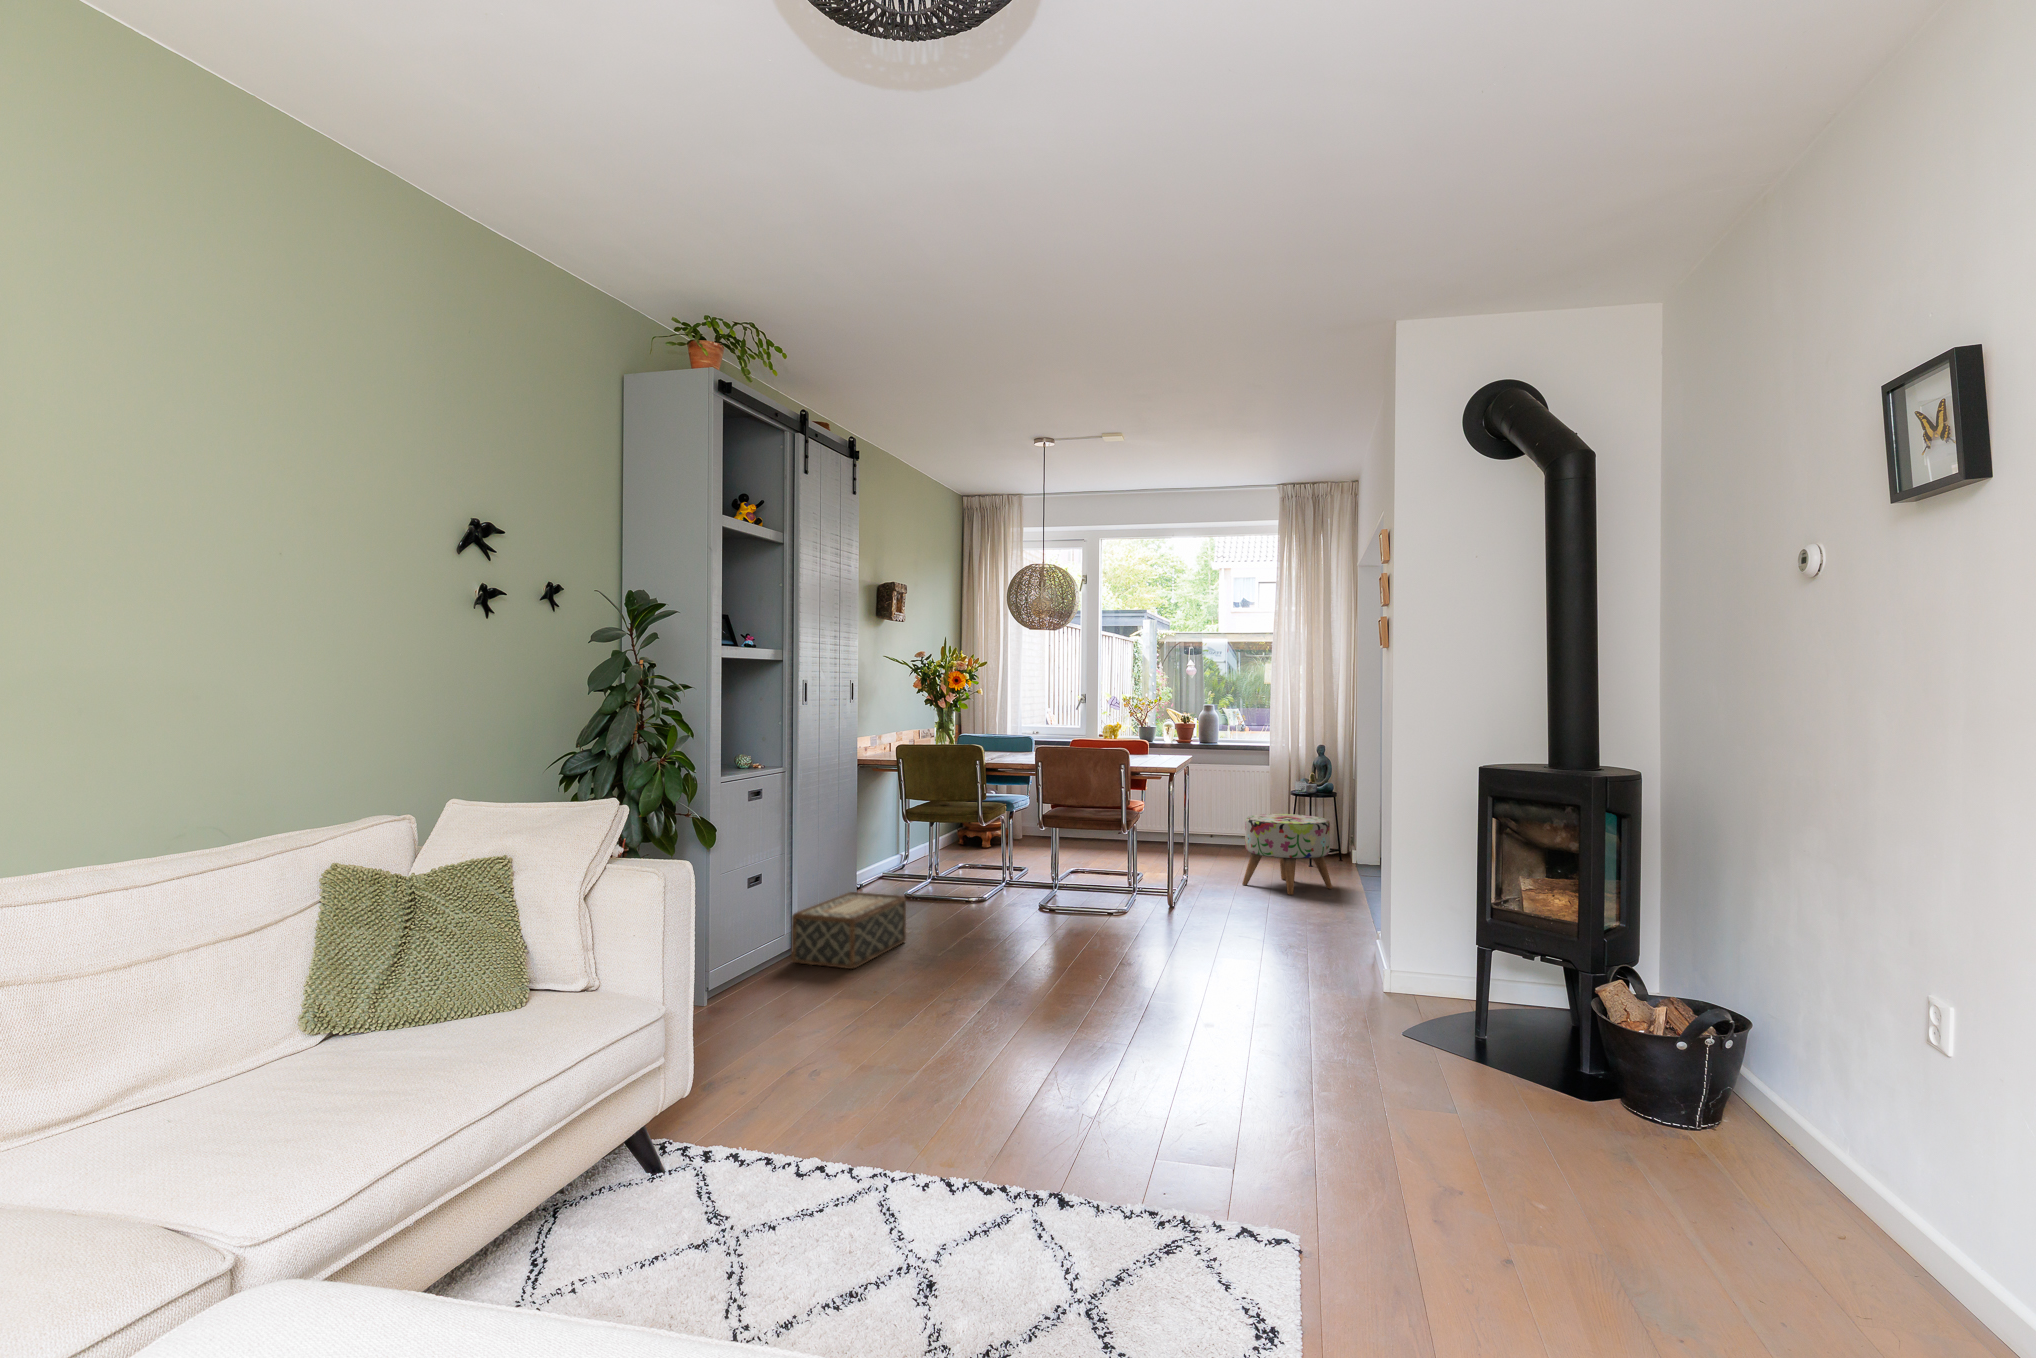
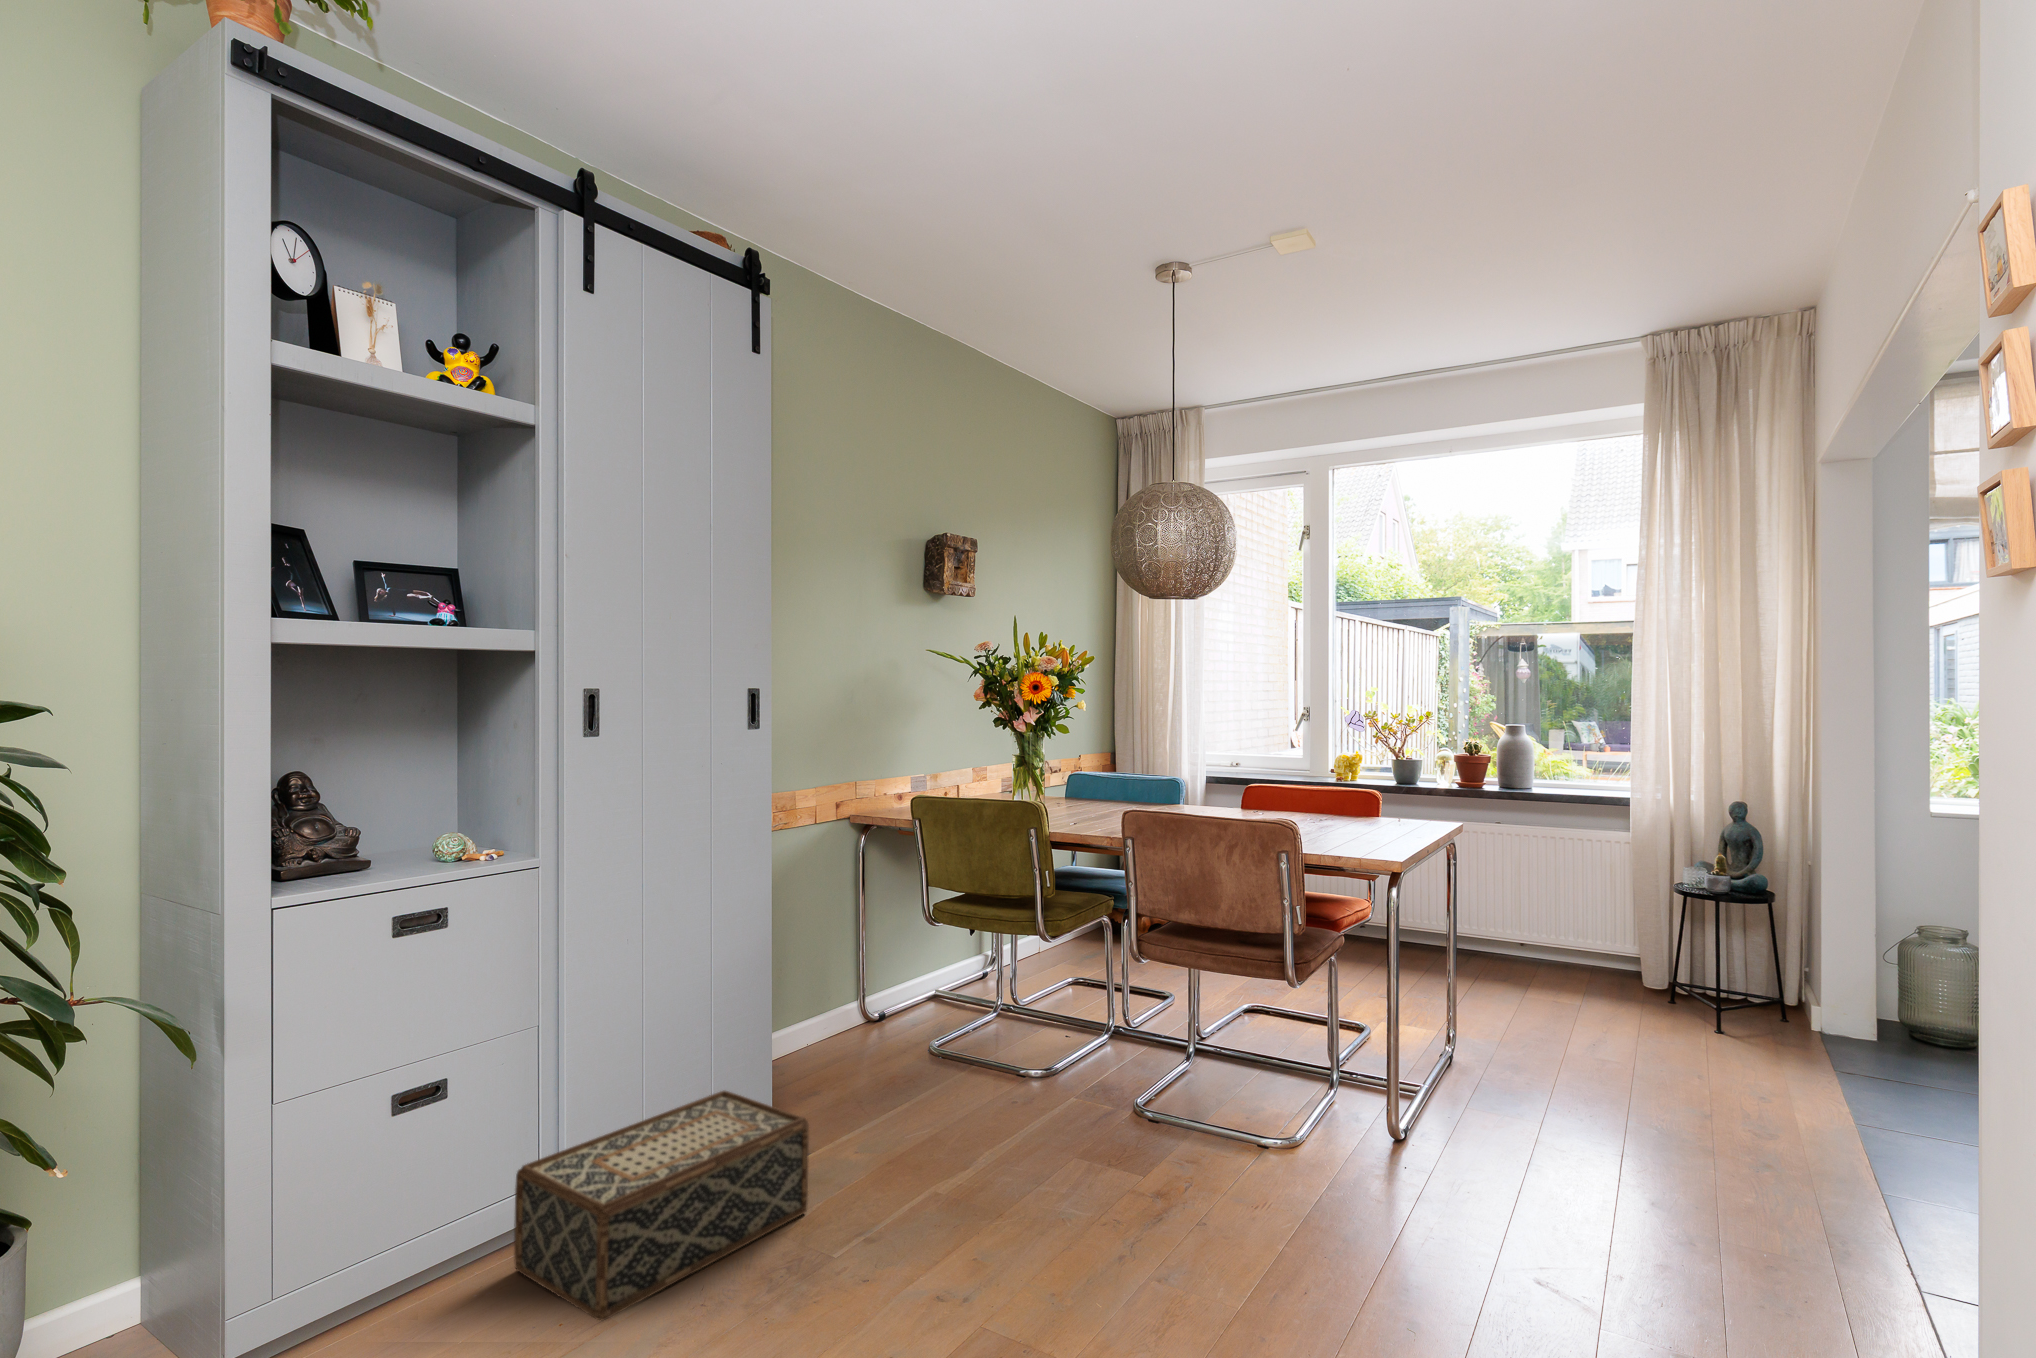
ottoman: present [1242,814,1332,895] -> none [1577,937,1783,1121]

